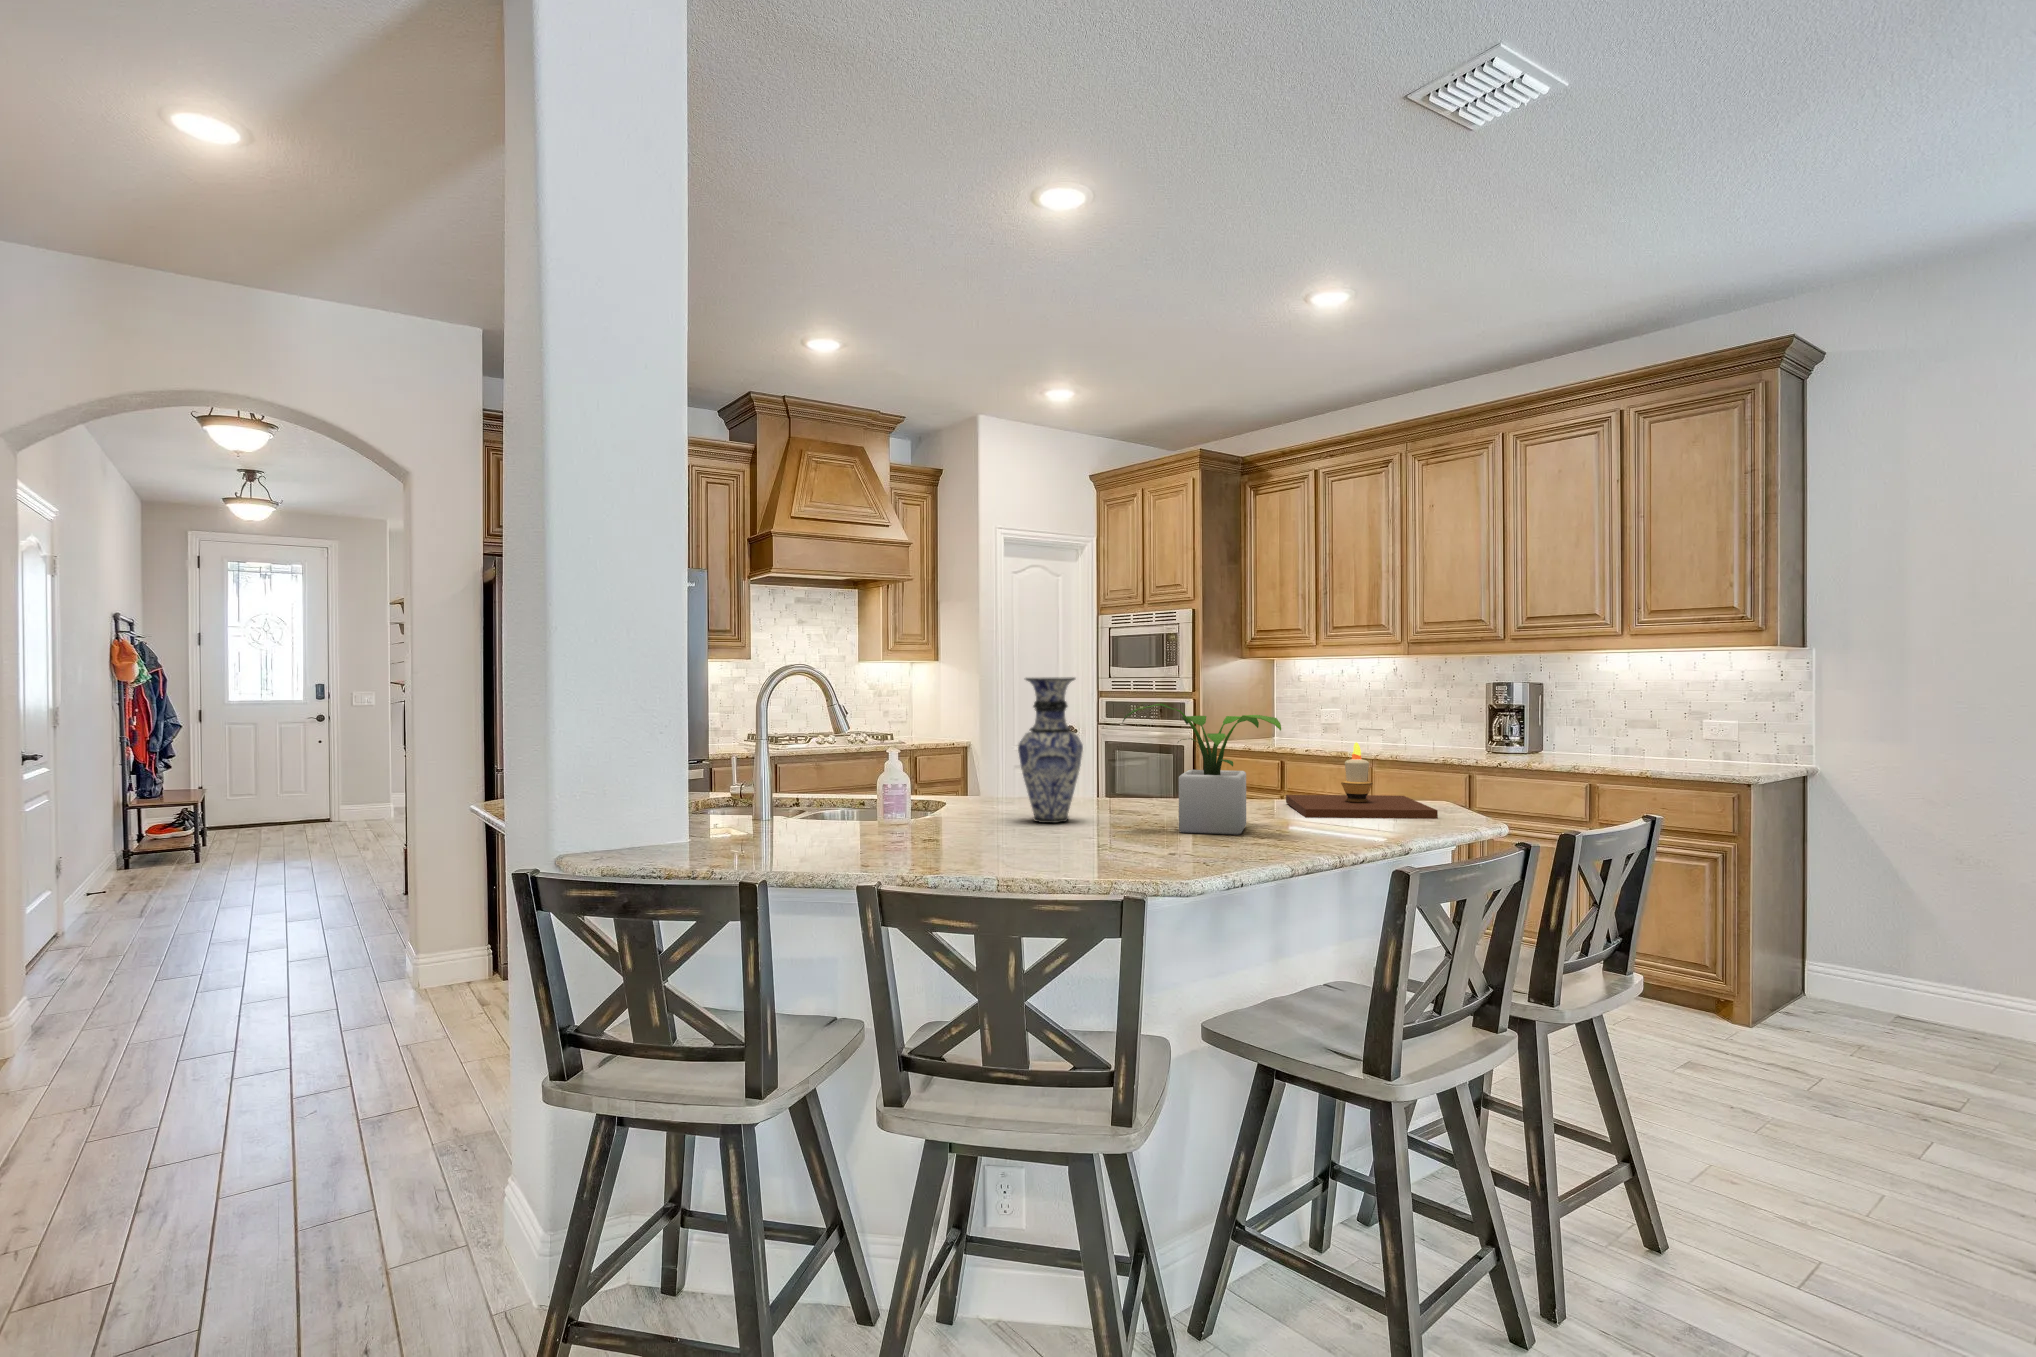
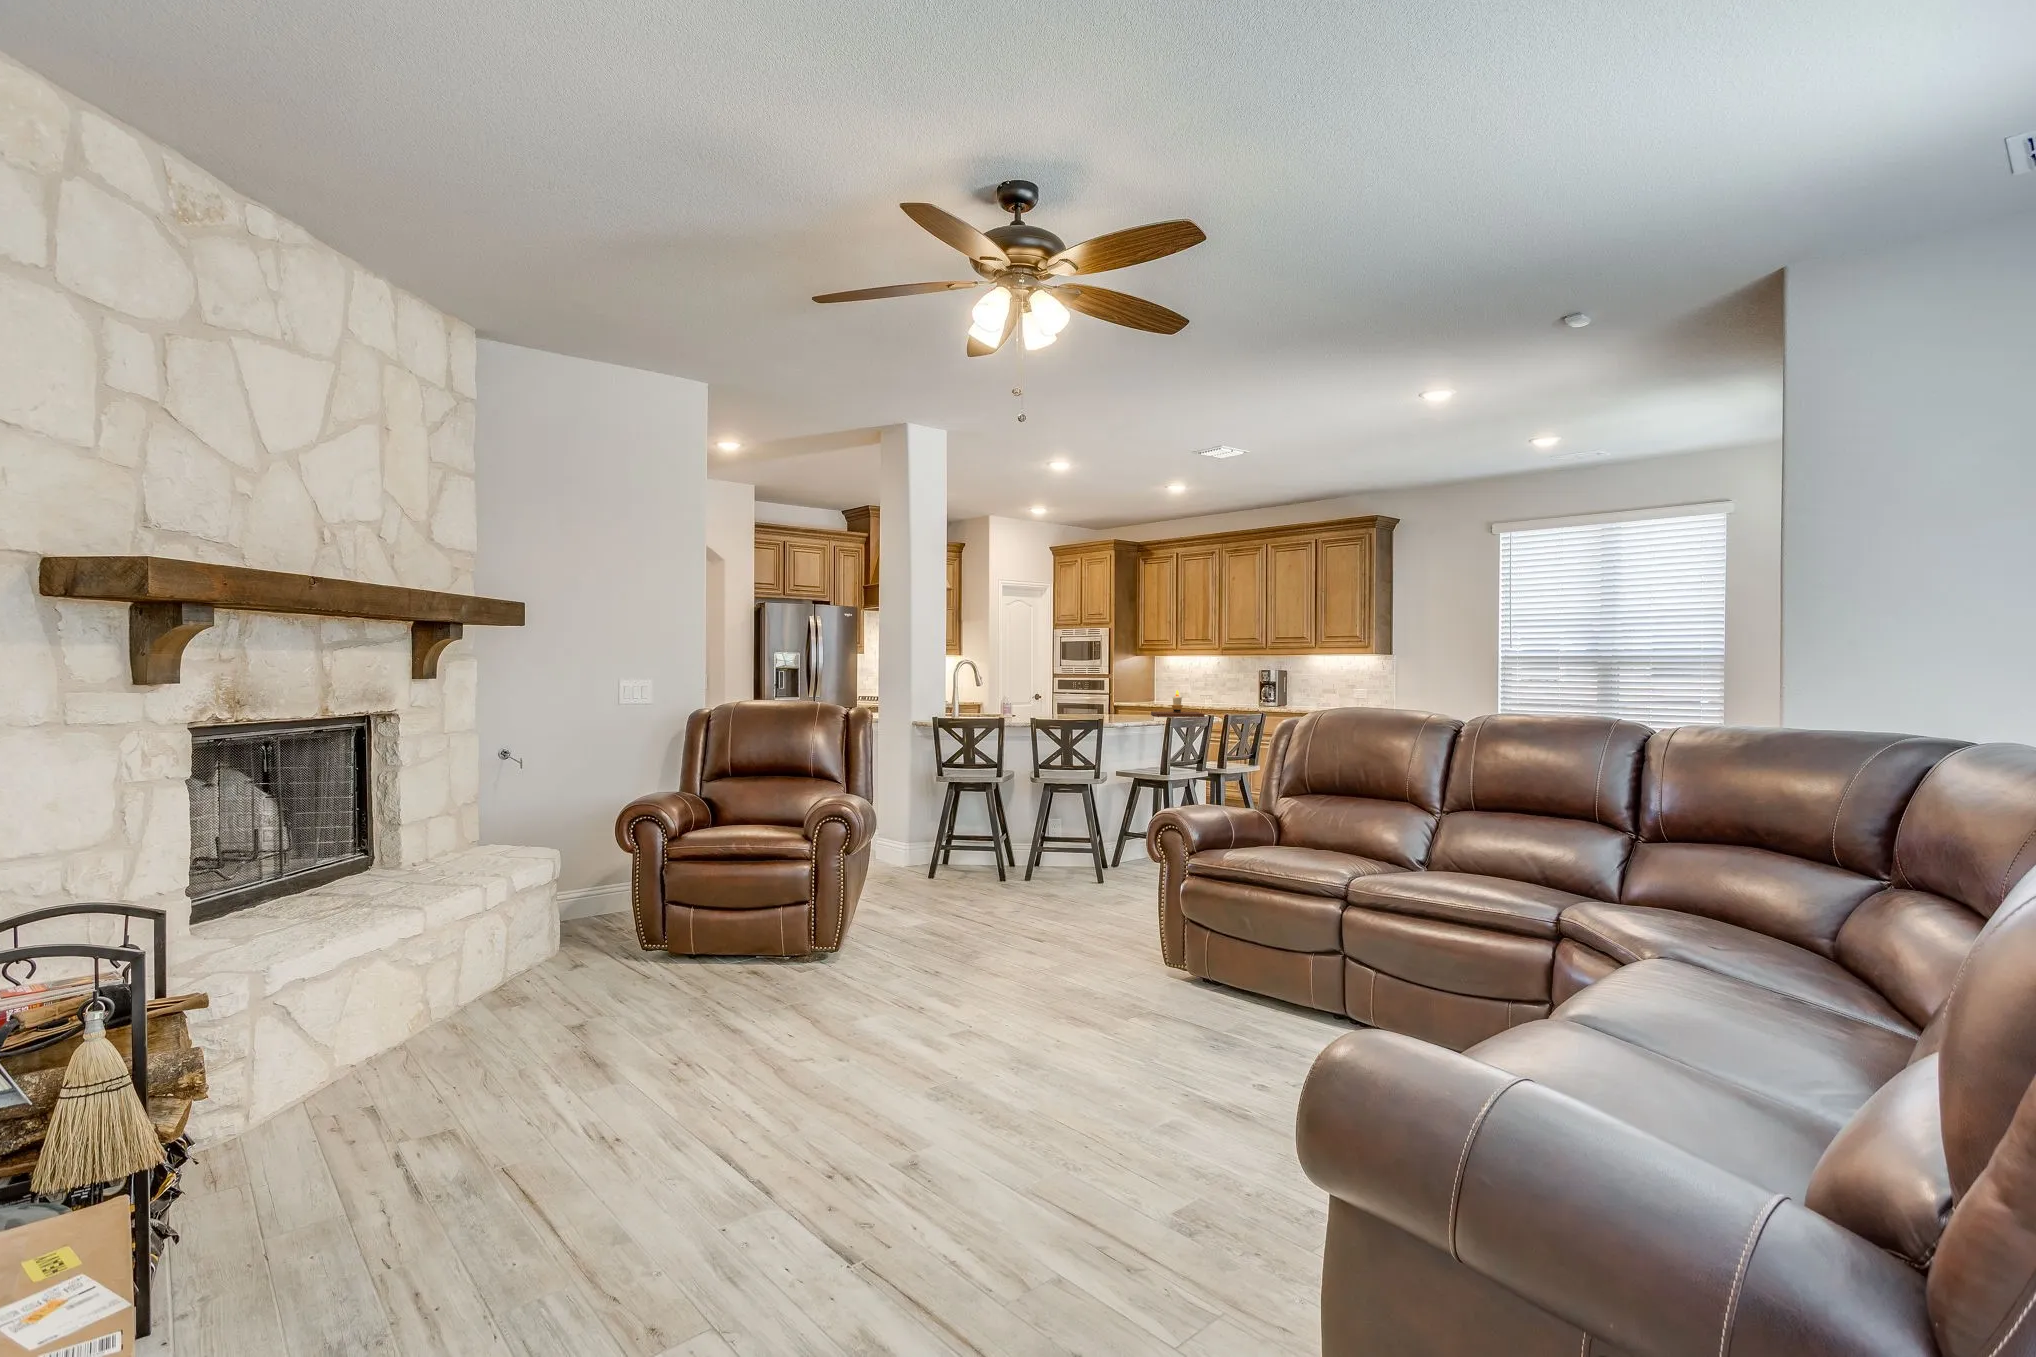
vase: present [1018,677,1083,823] -> none [1052,664,1076,717]
potted plant: present [1123,704,1281,835] -> none [1092,673,1147,718]

